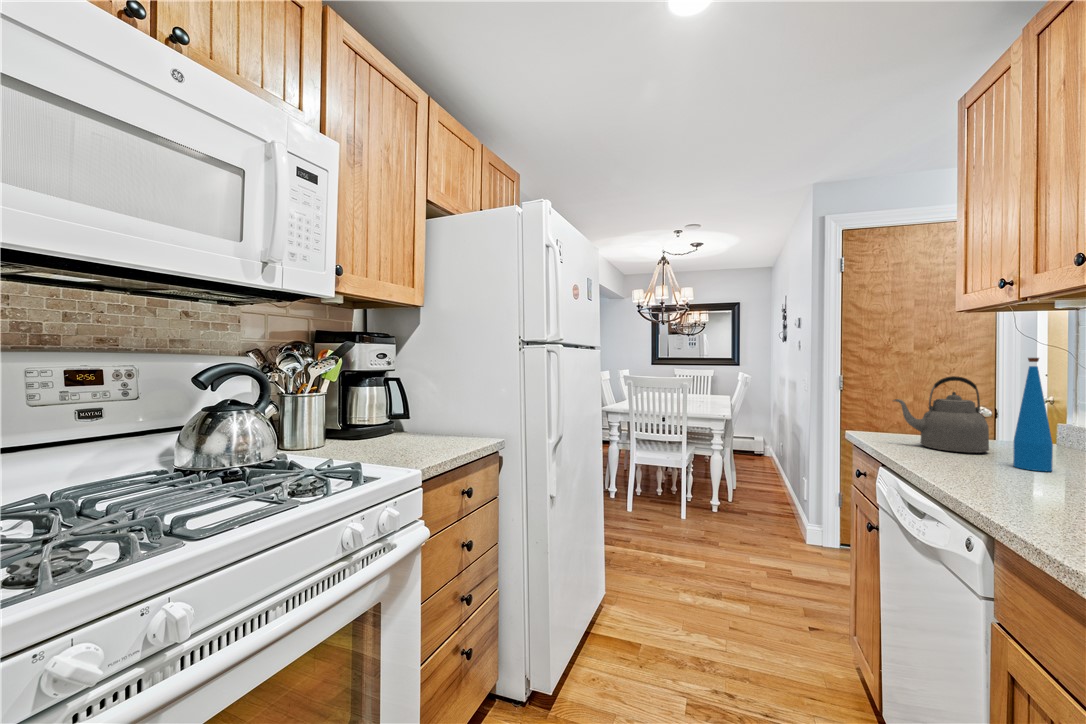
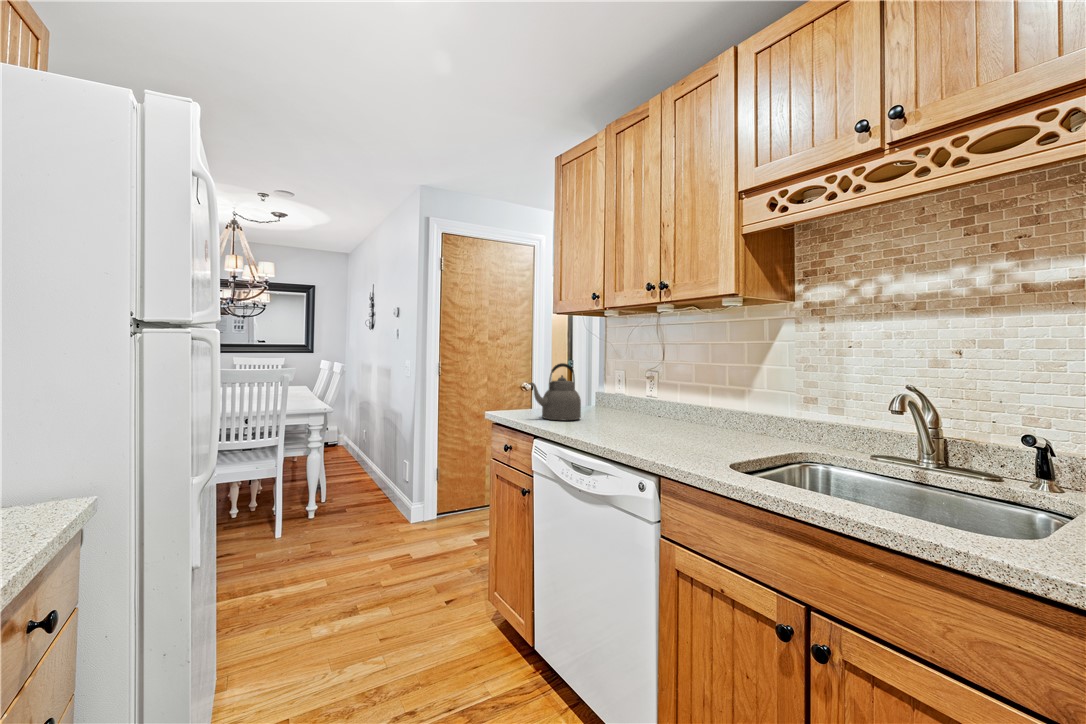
bottle: present [1013,358,1053,471] -> none [604,350,623,427]

